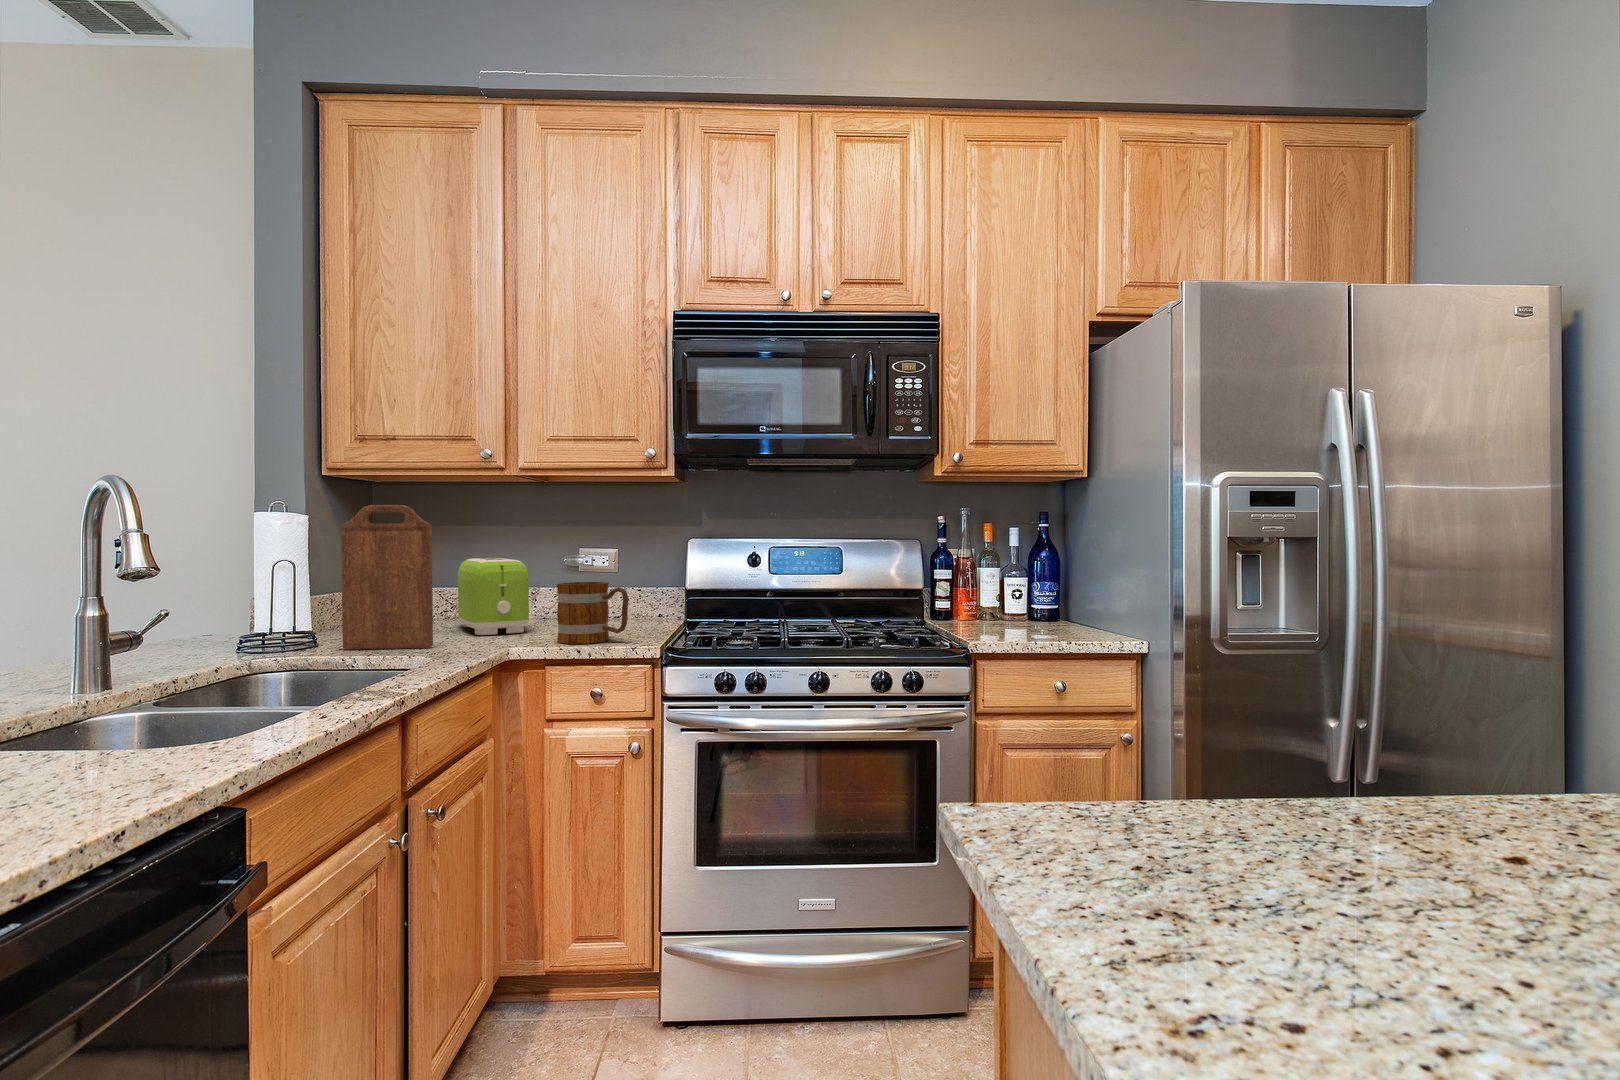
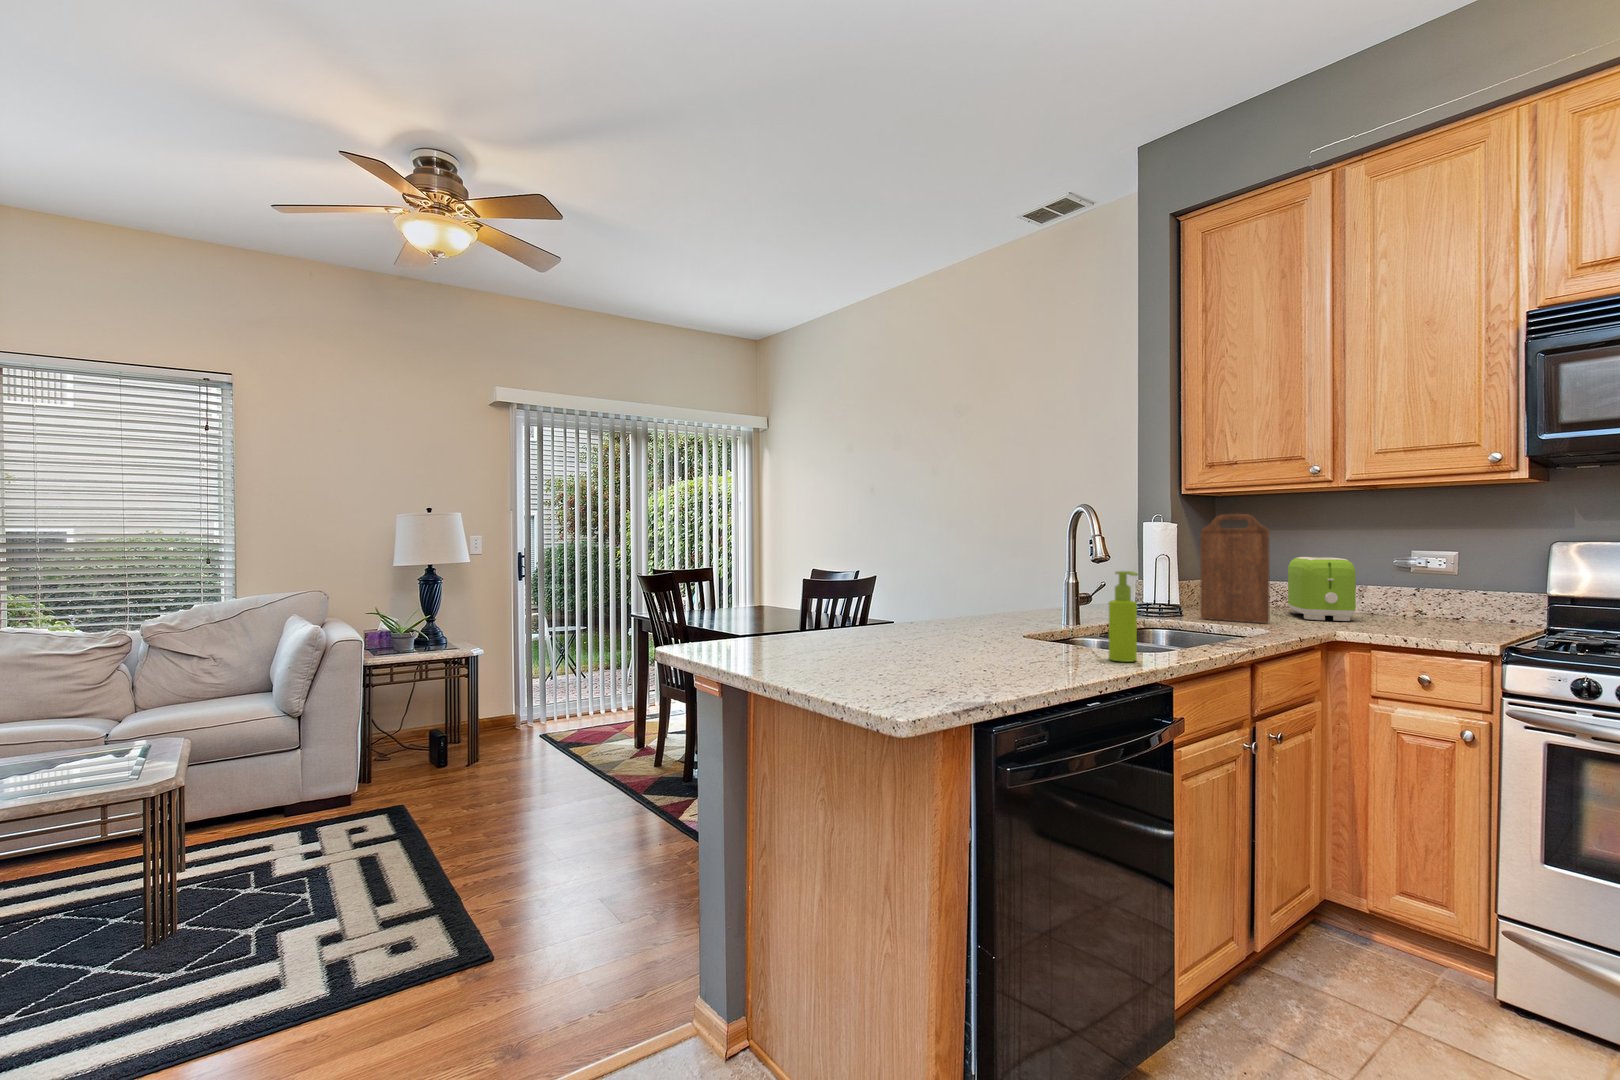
mug: present [557,582,629,644] -> none [1384,579,1464,634]
soap dispenser: none [112,604,177,780] -> present [1109,571,1139,662]

